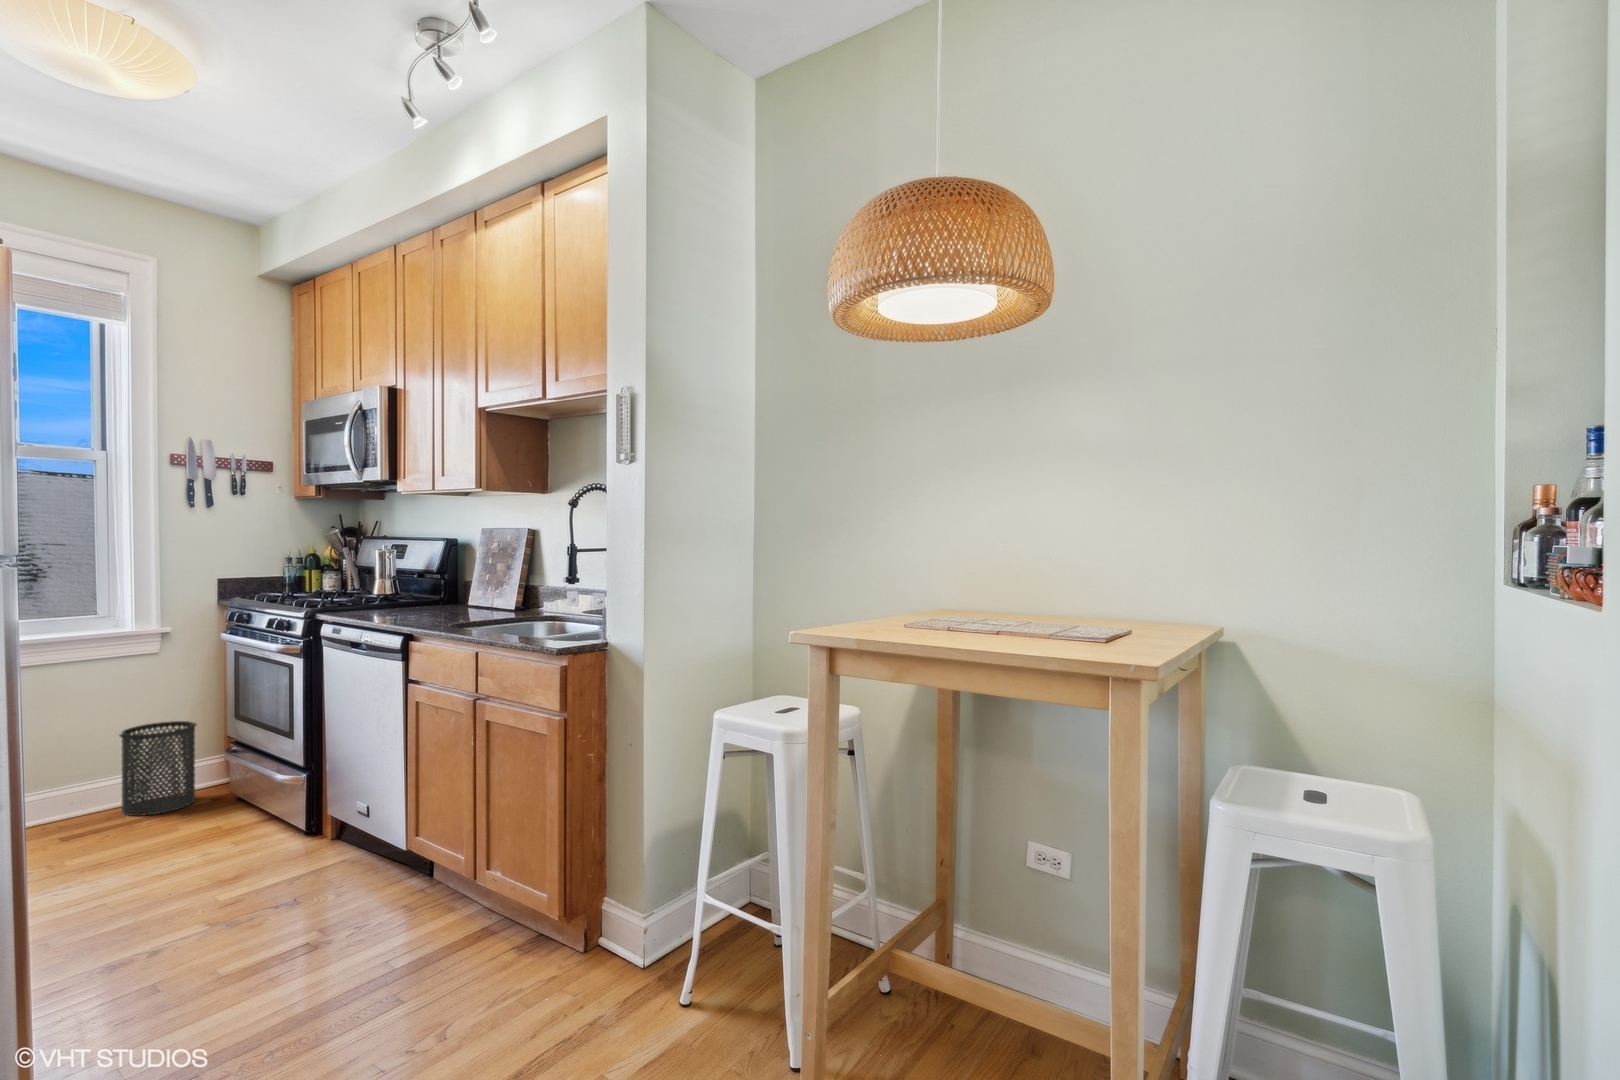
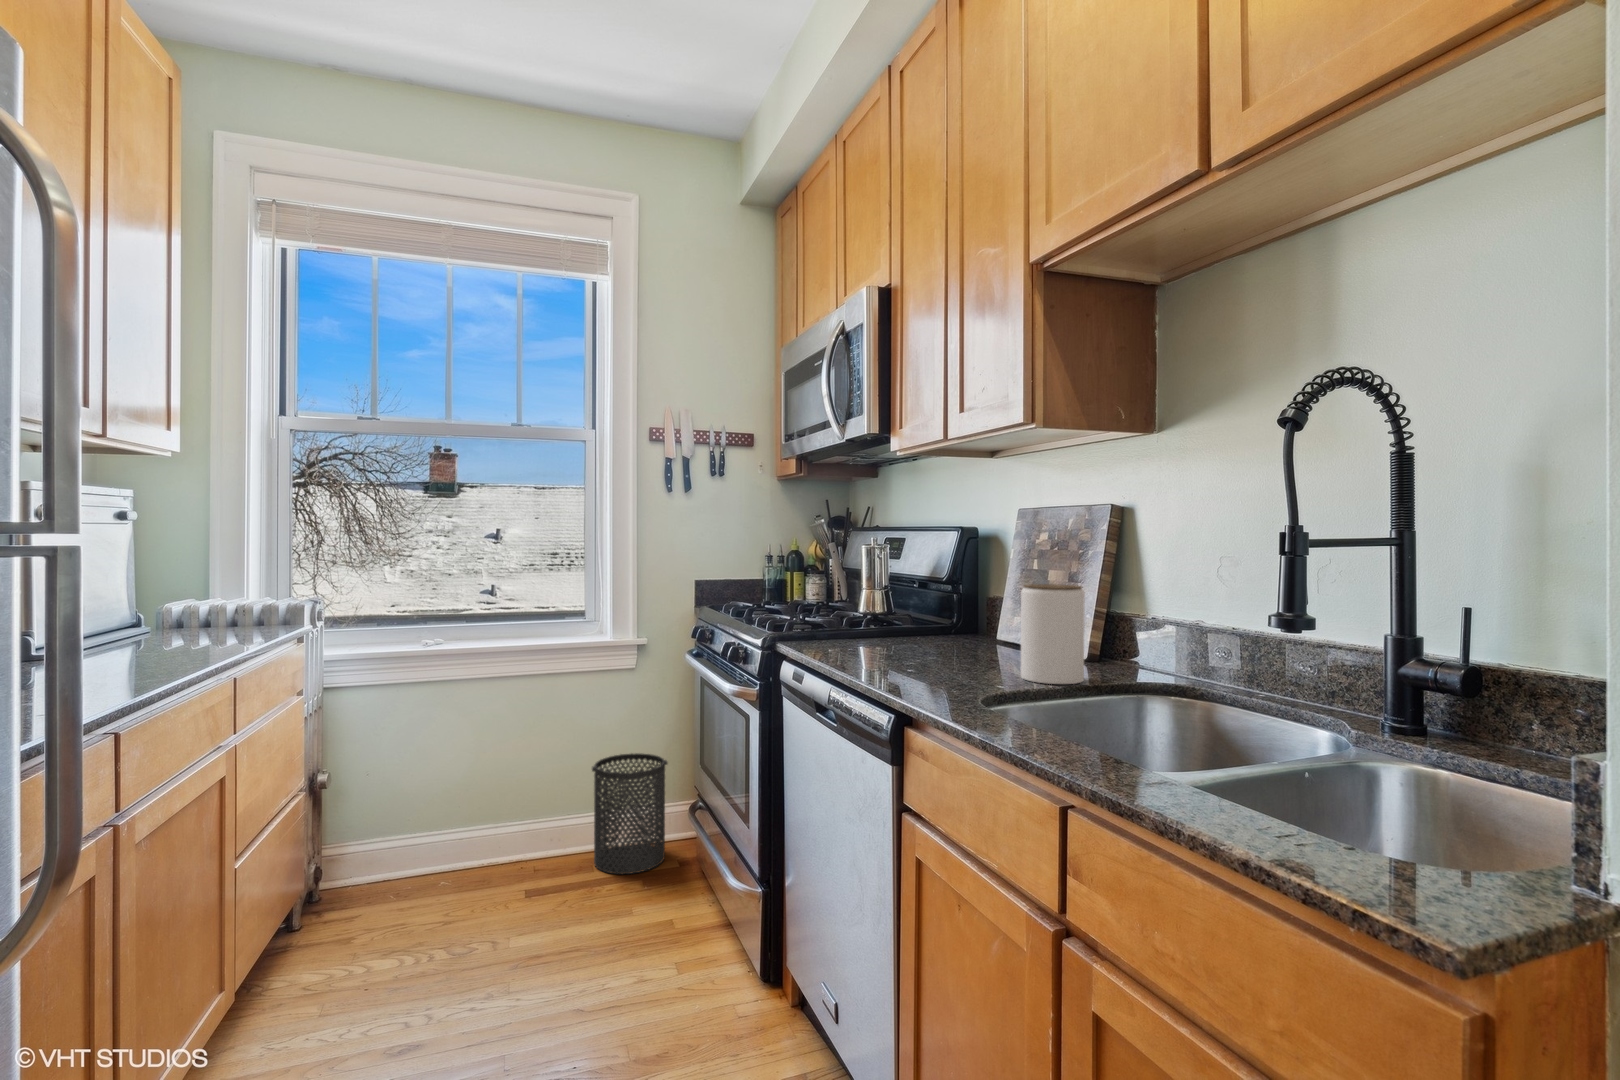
jar: none [475,570,508,619] -> present [1021,584,1085,684]

